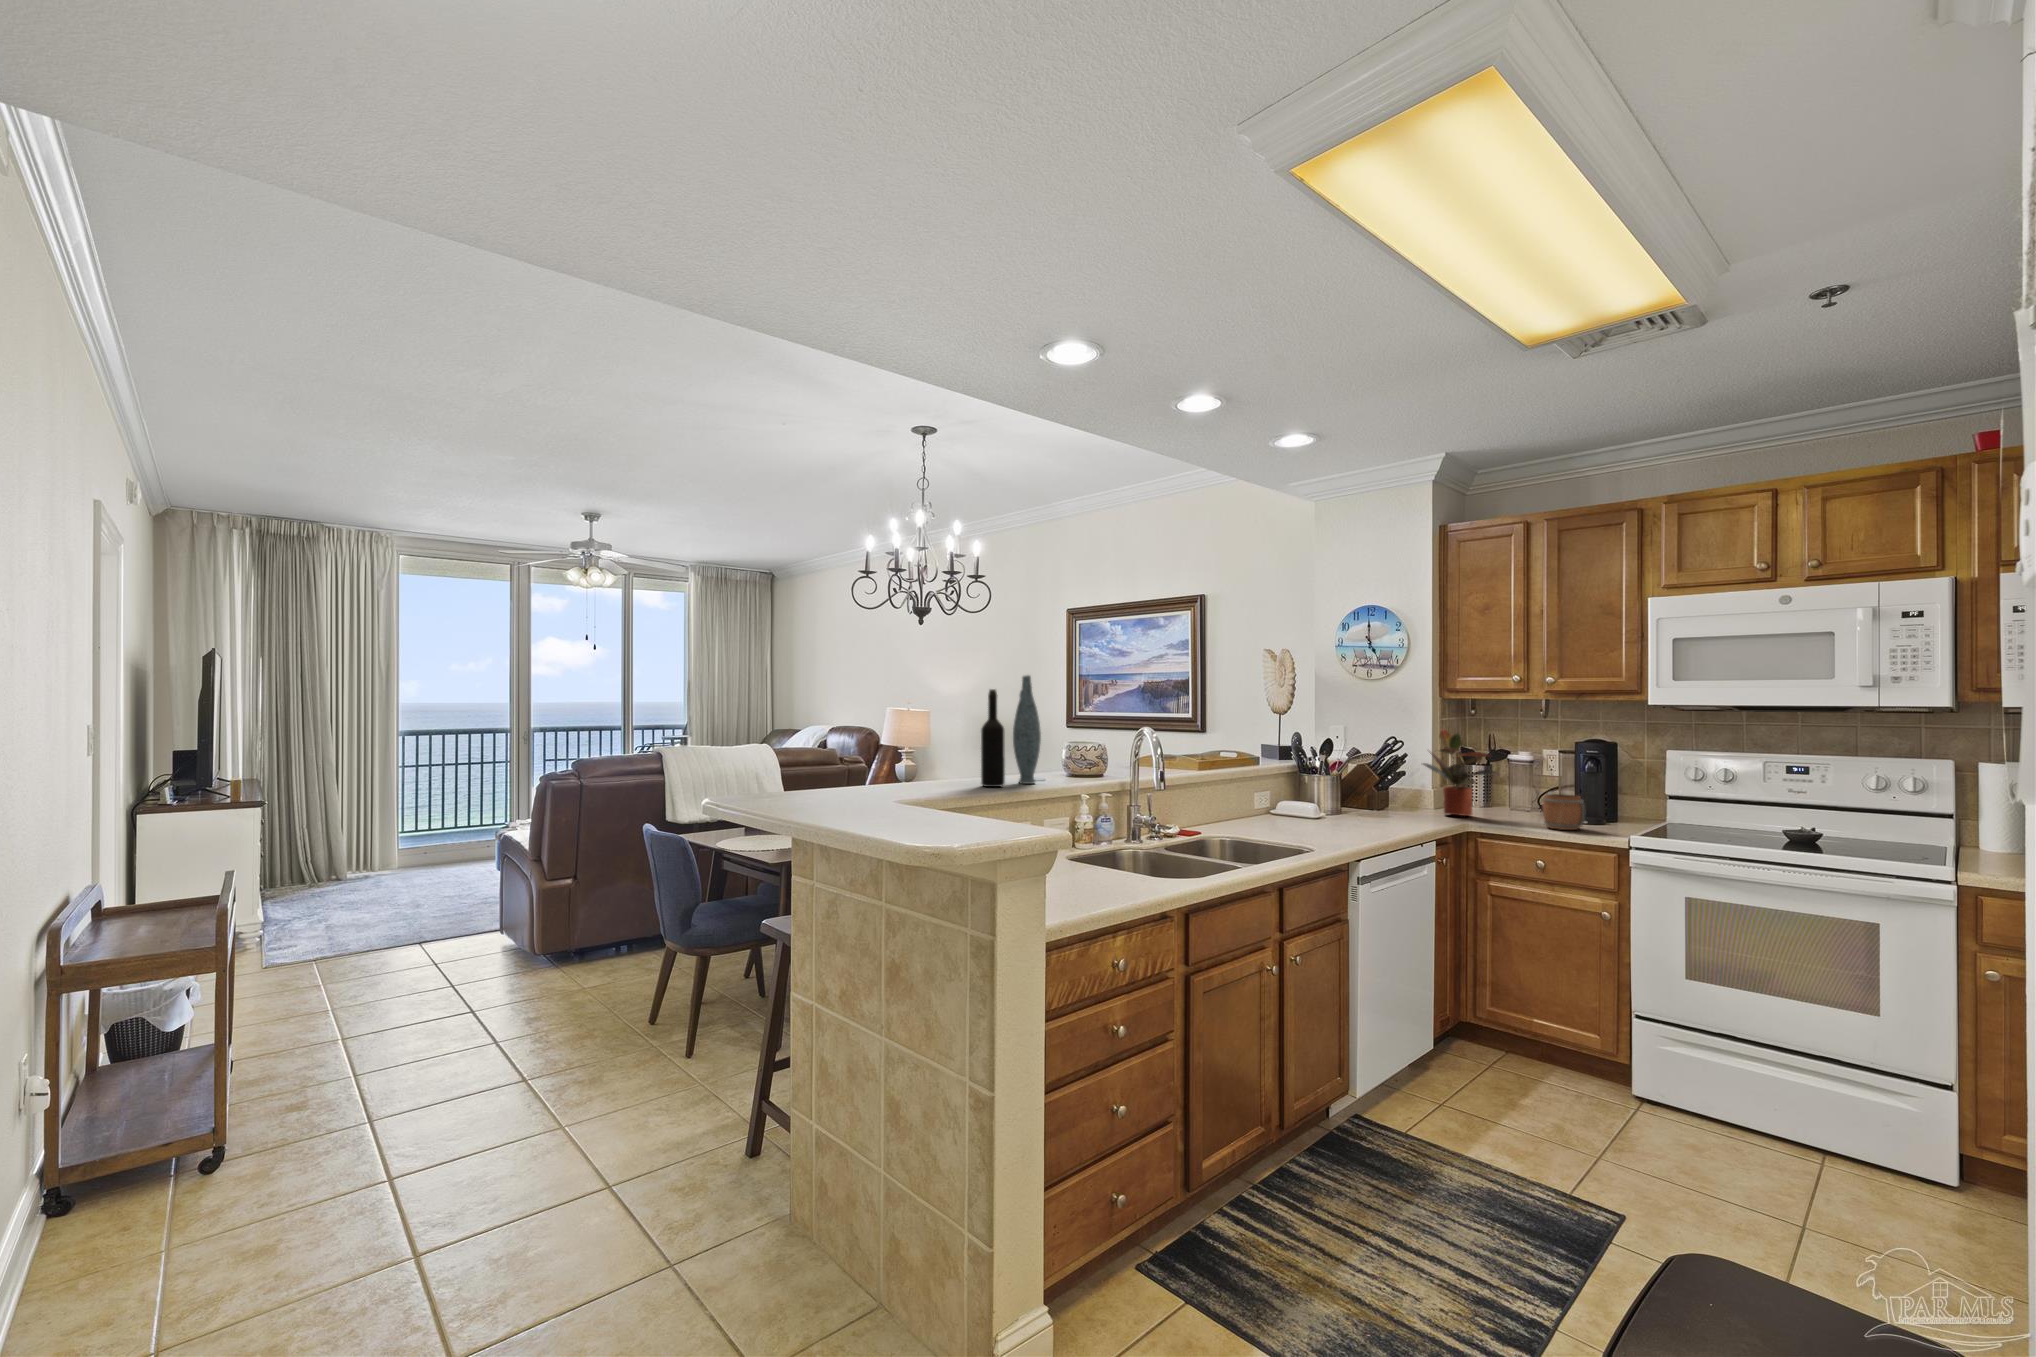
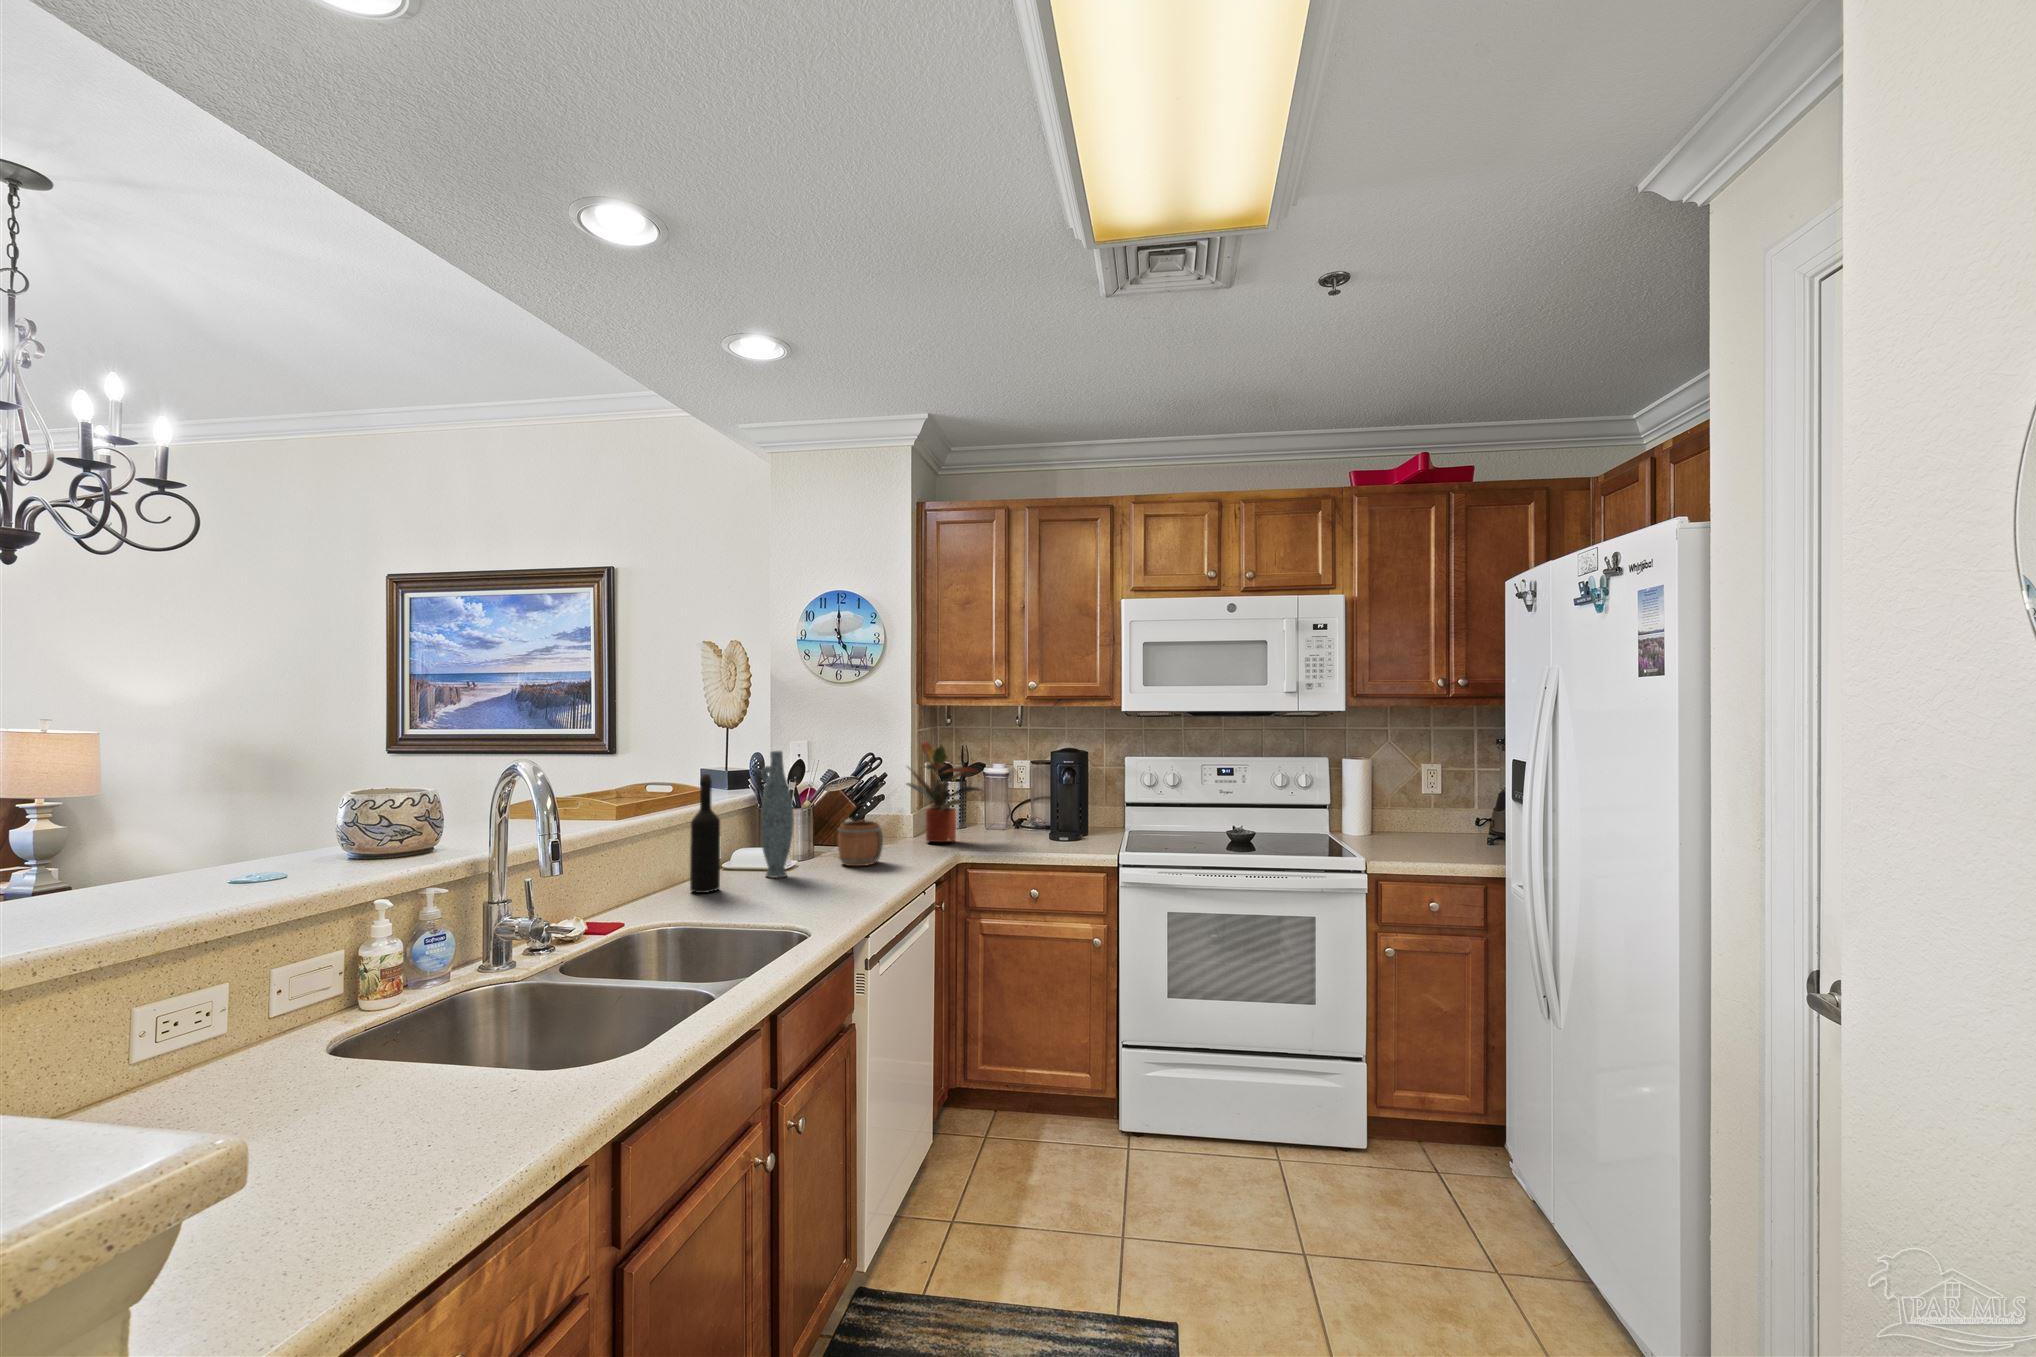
vase: present [1013,675,1041,784] -> present [761,751,794,878]
wine bottle: present [981,689,1005,787] -> present [690,774,720,893]
mug: present [1542,792,1585,830] -> present [838,819,883,866]

